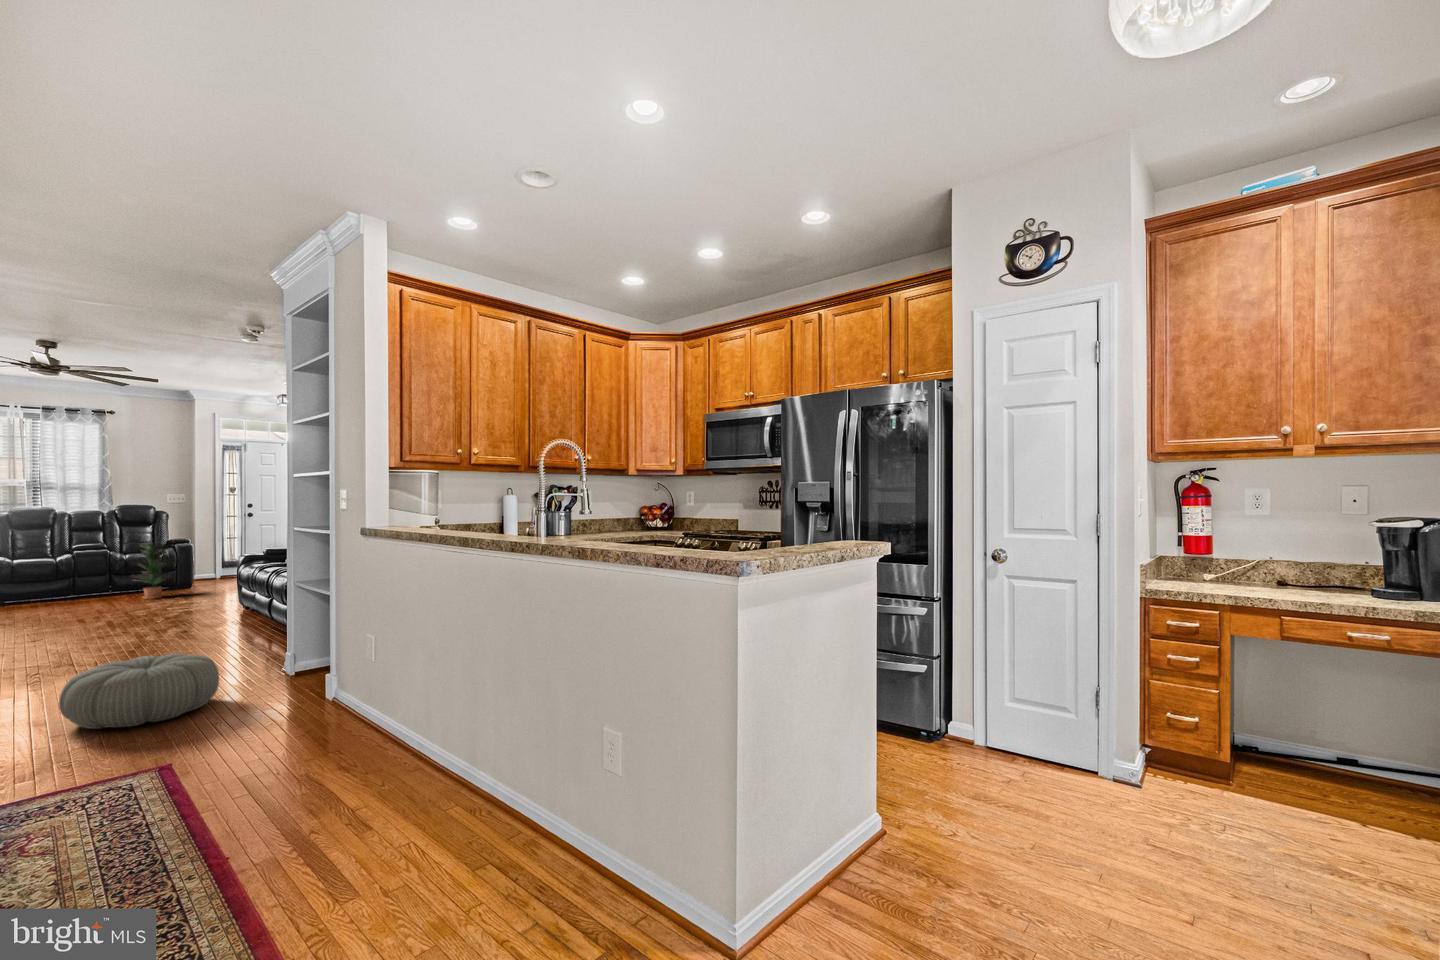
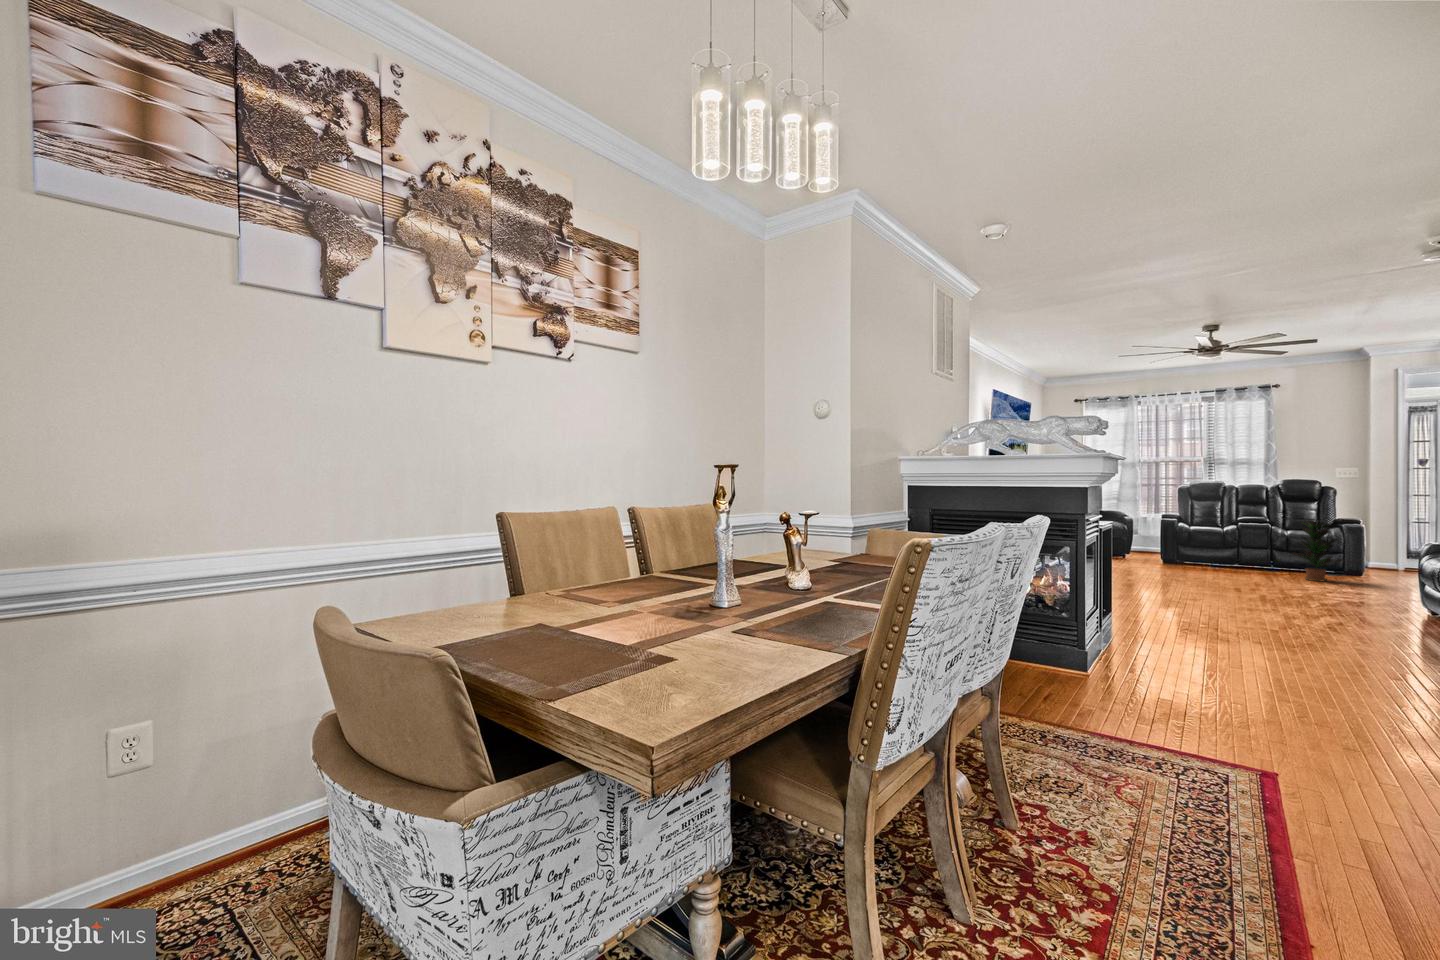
pouf: present [59,653,219,729] -> none [1186,635,1361,720]

